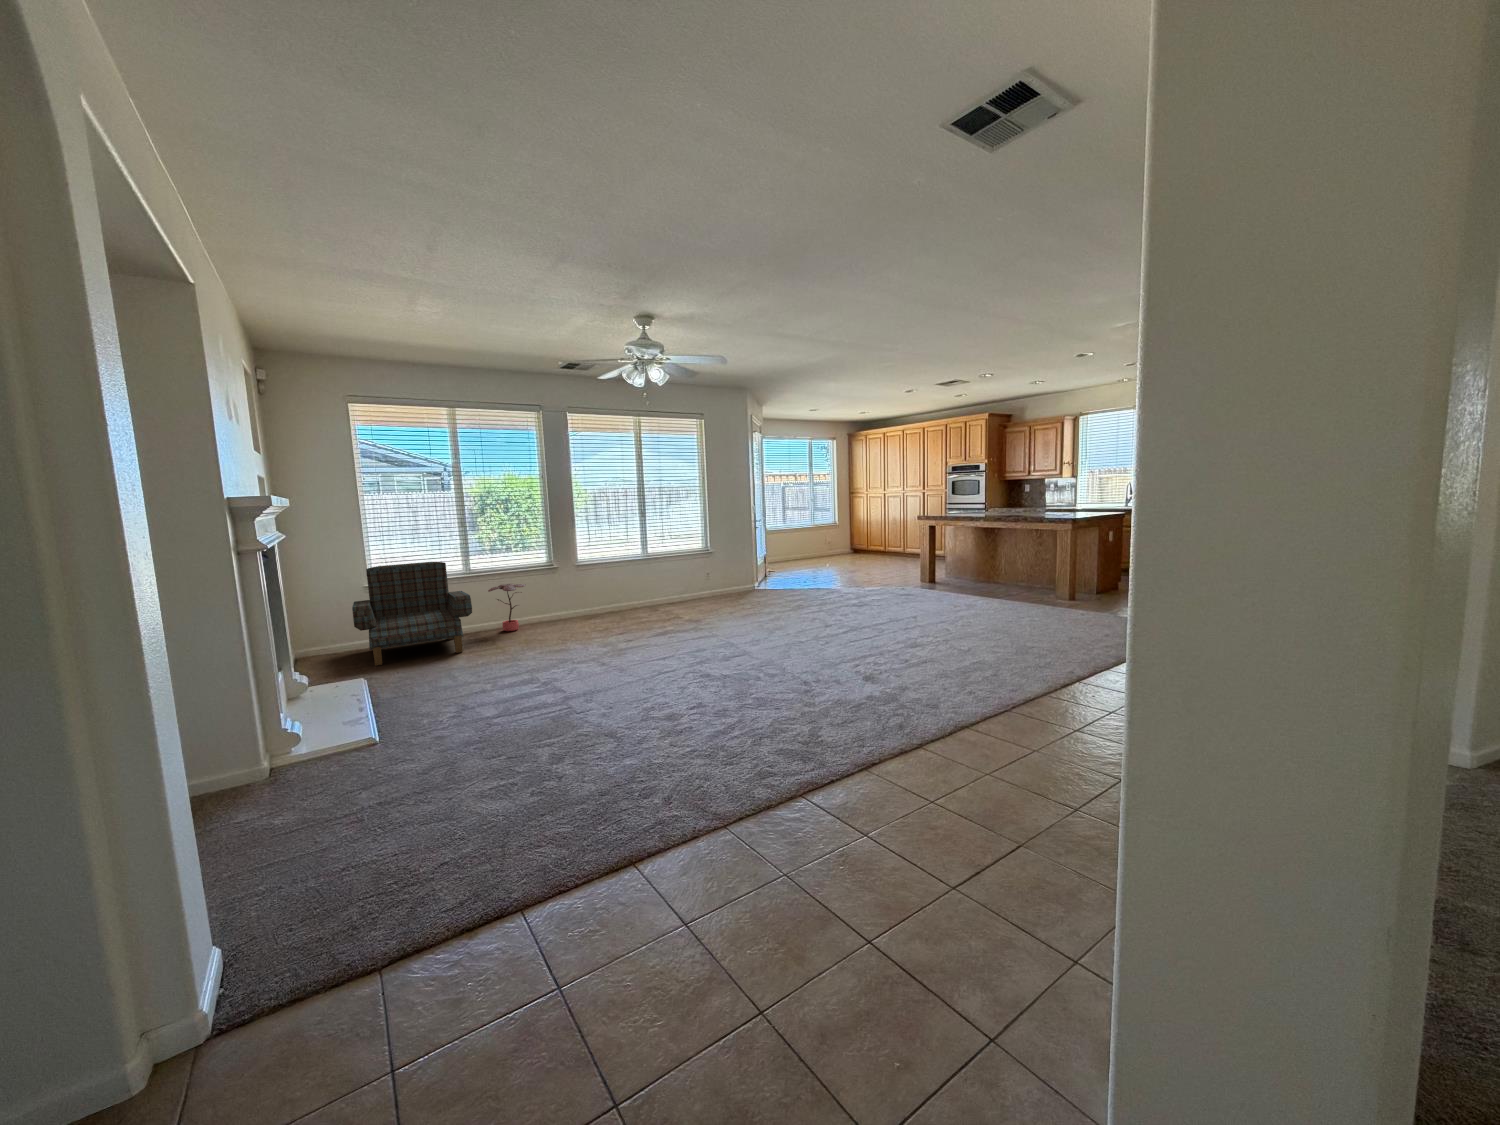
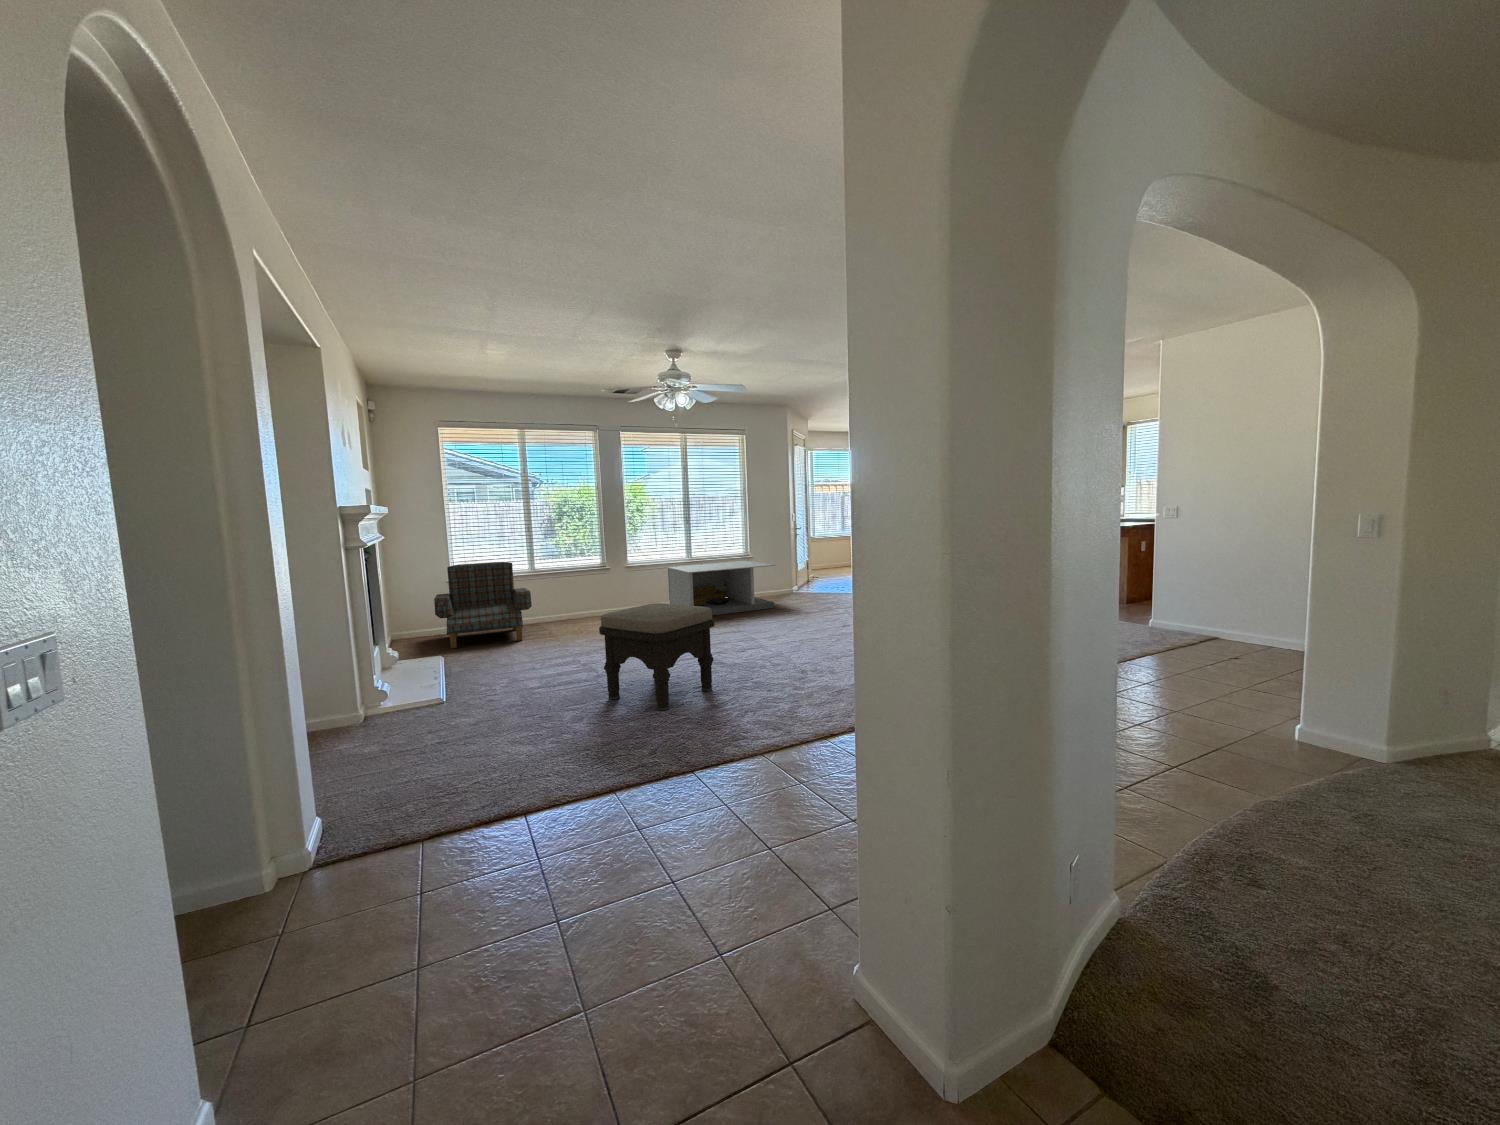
coffee table: none [621,555,739,619] -> present [667,561,775,615]
potted plant: present [488,584,526,631] -> none [548,583,580,625]
ottoman: none [575,609,711,738] -> present [599,603,714,710]

